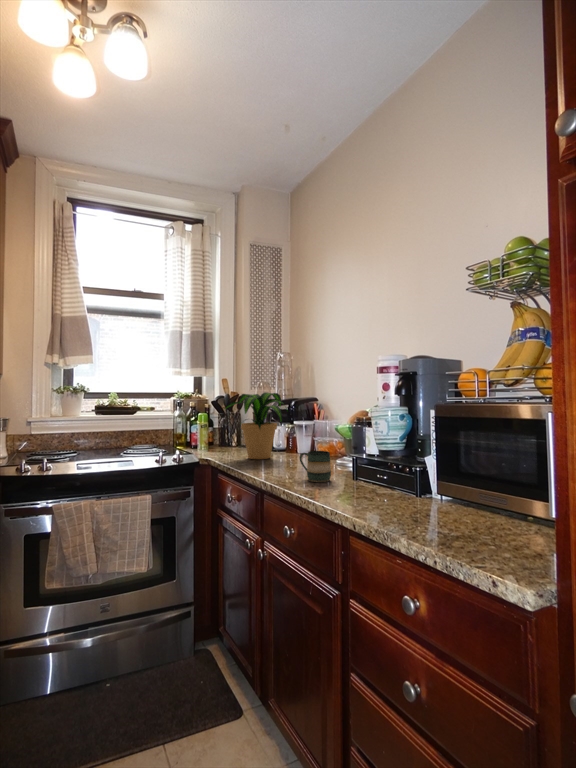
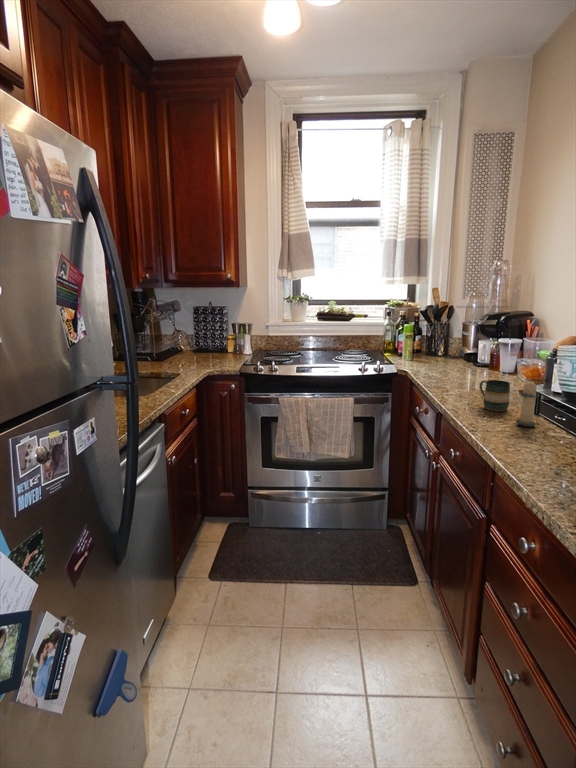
potted plant: present [226,392,287,459] -> none [419,309,491,376]
candle: none [345,440,370,492] -> present [516,381,539,427]

